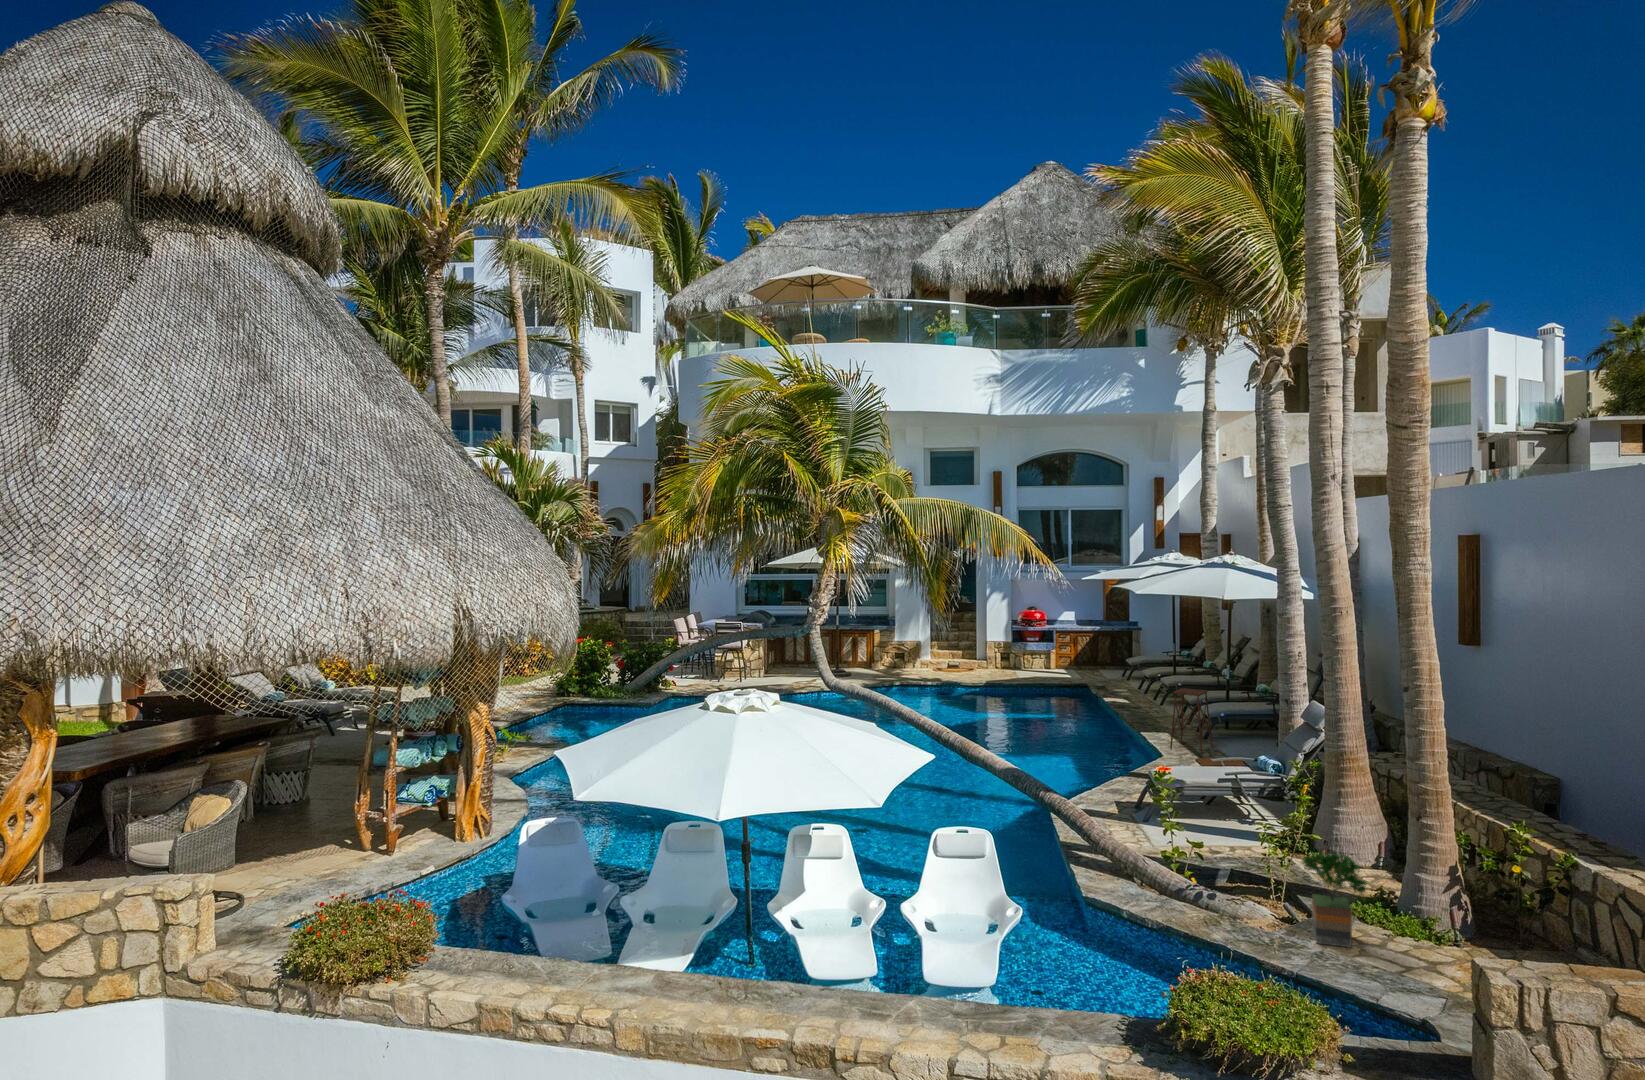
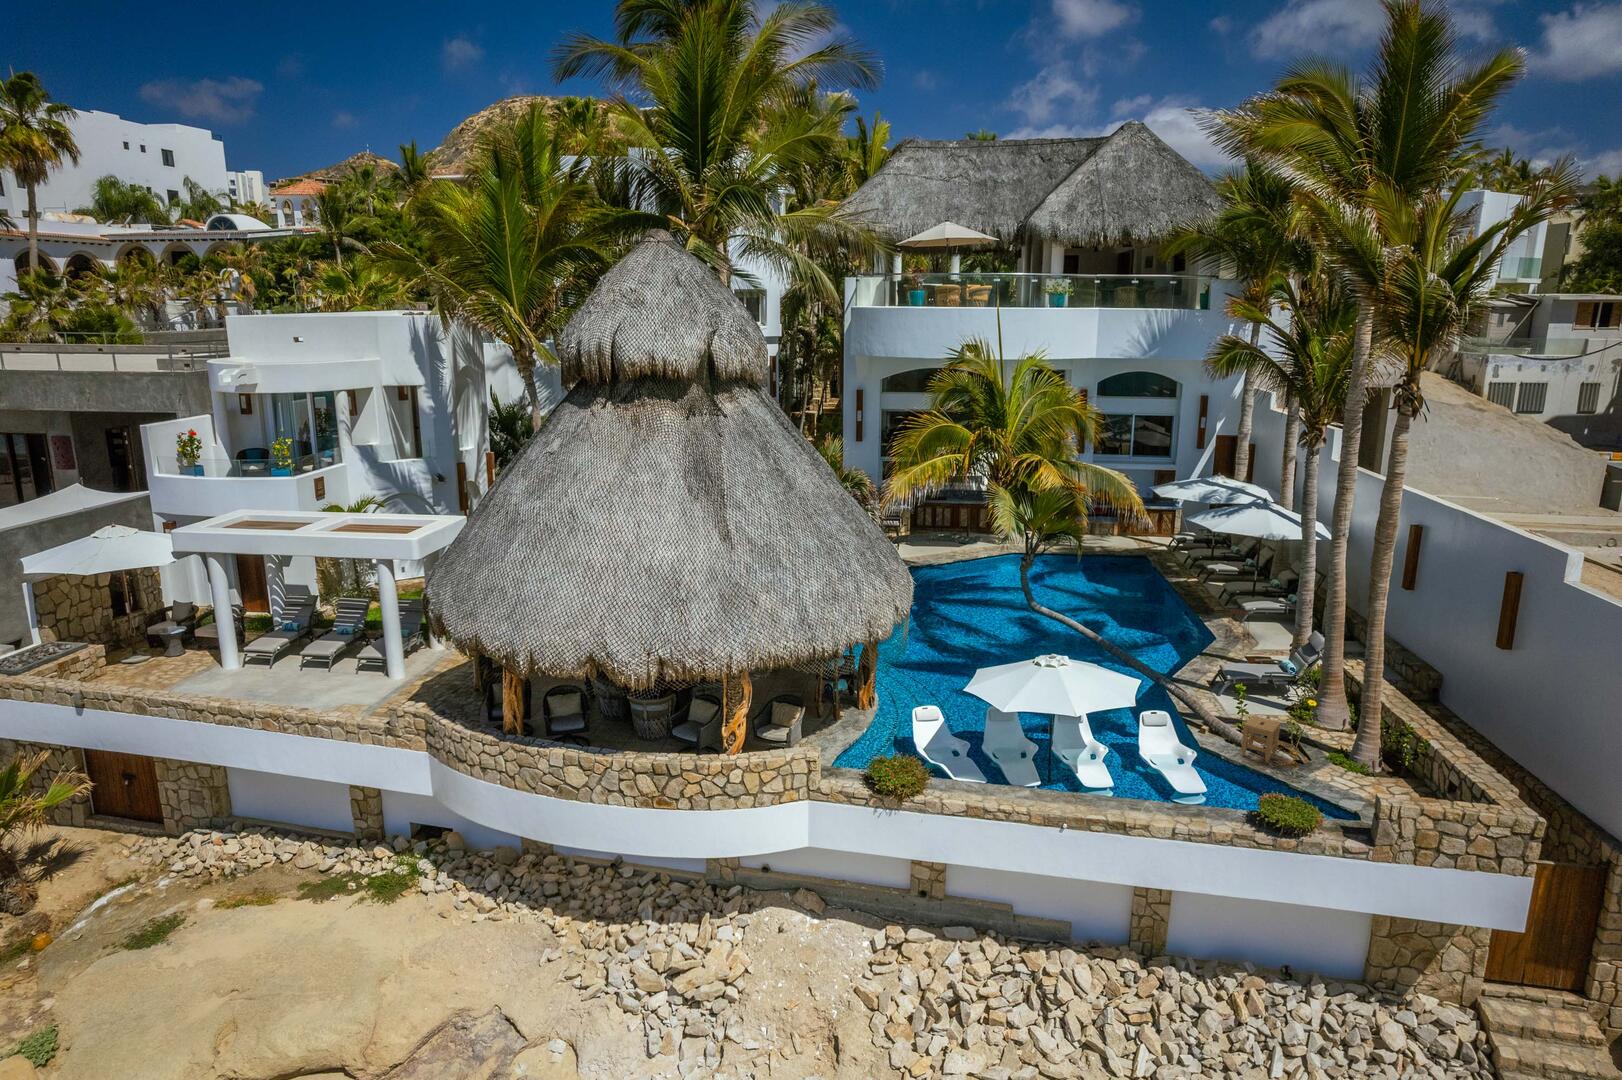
stool: none [1171,823,1246,920] -> present [1241,716,1280,763]
potted tree: present [1302,853,1367,948] -> none [1307,735,1338,778]

